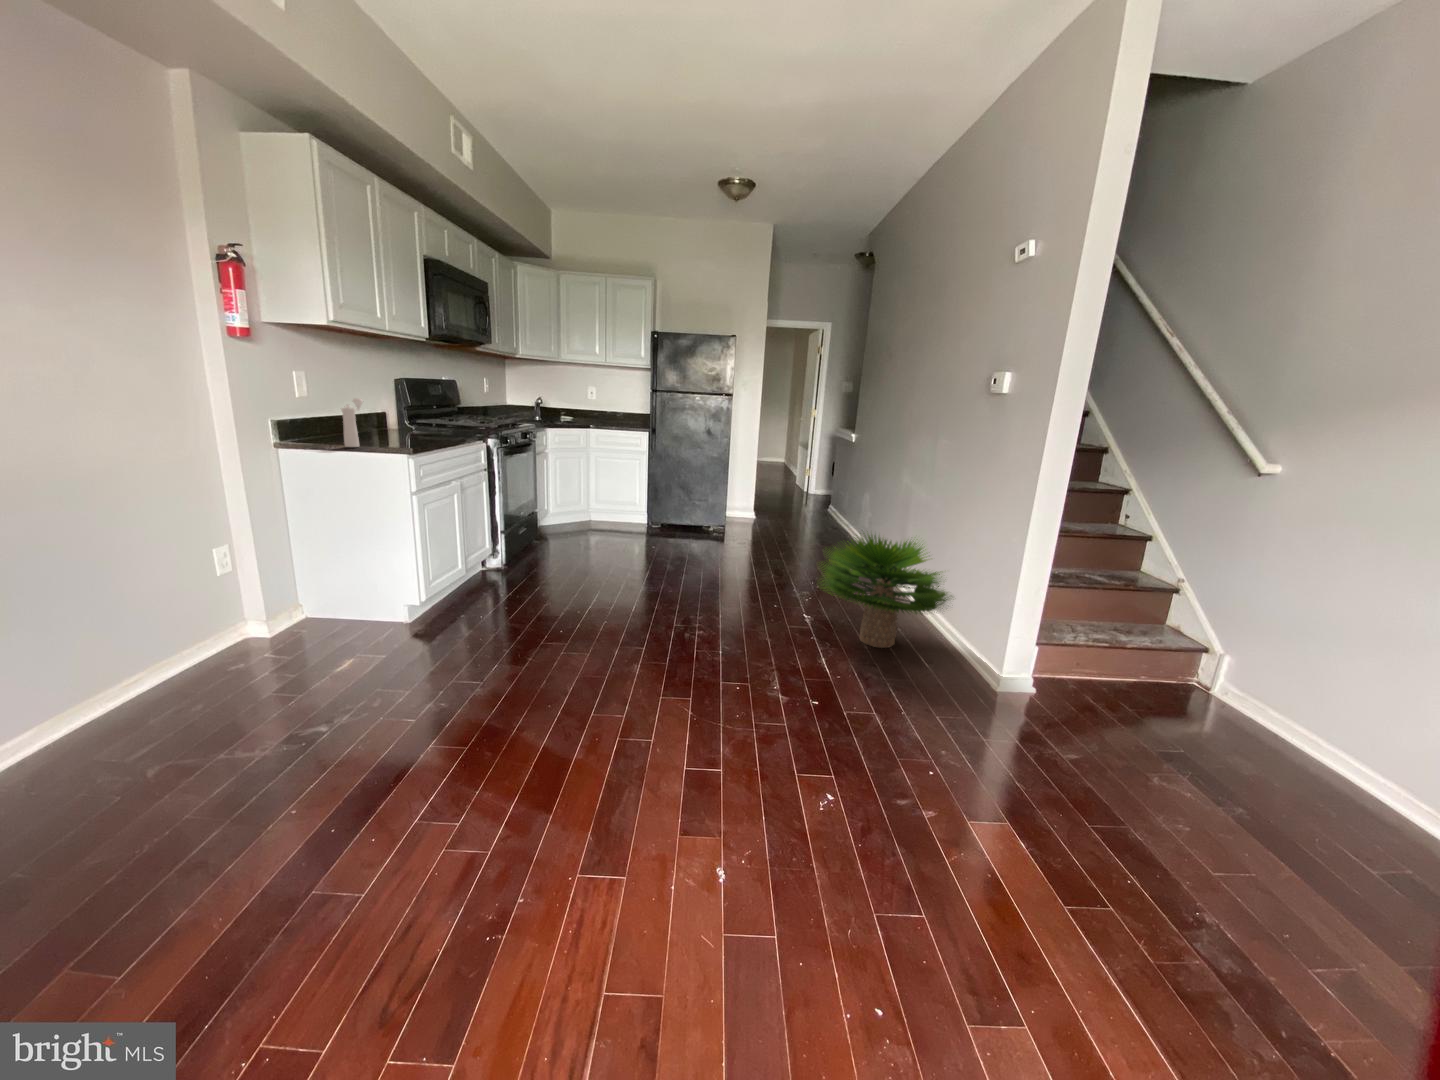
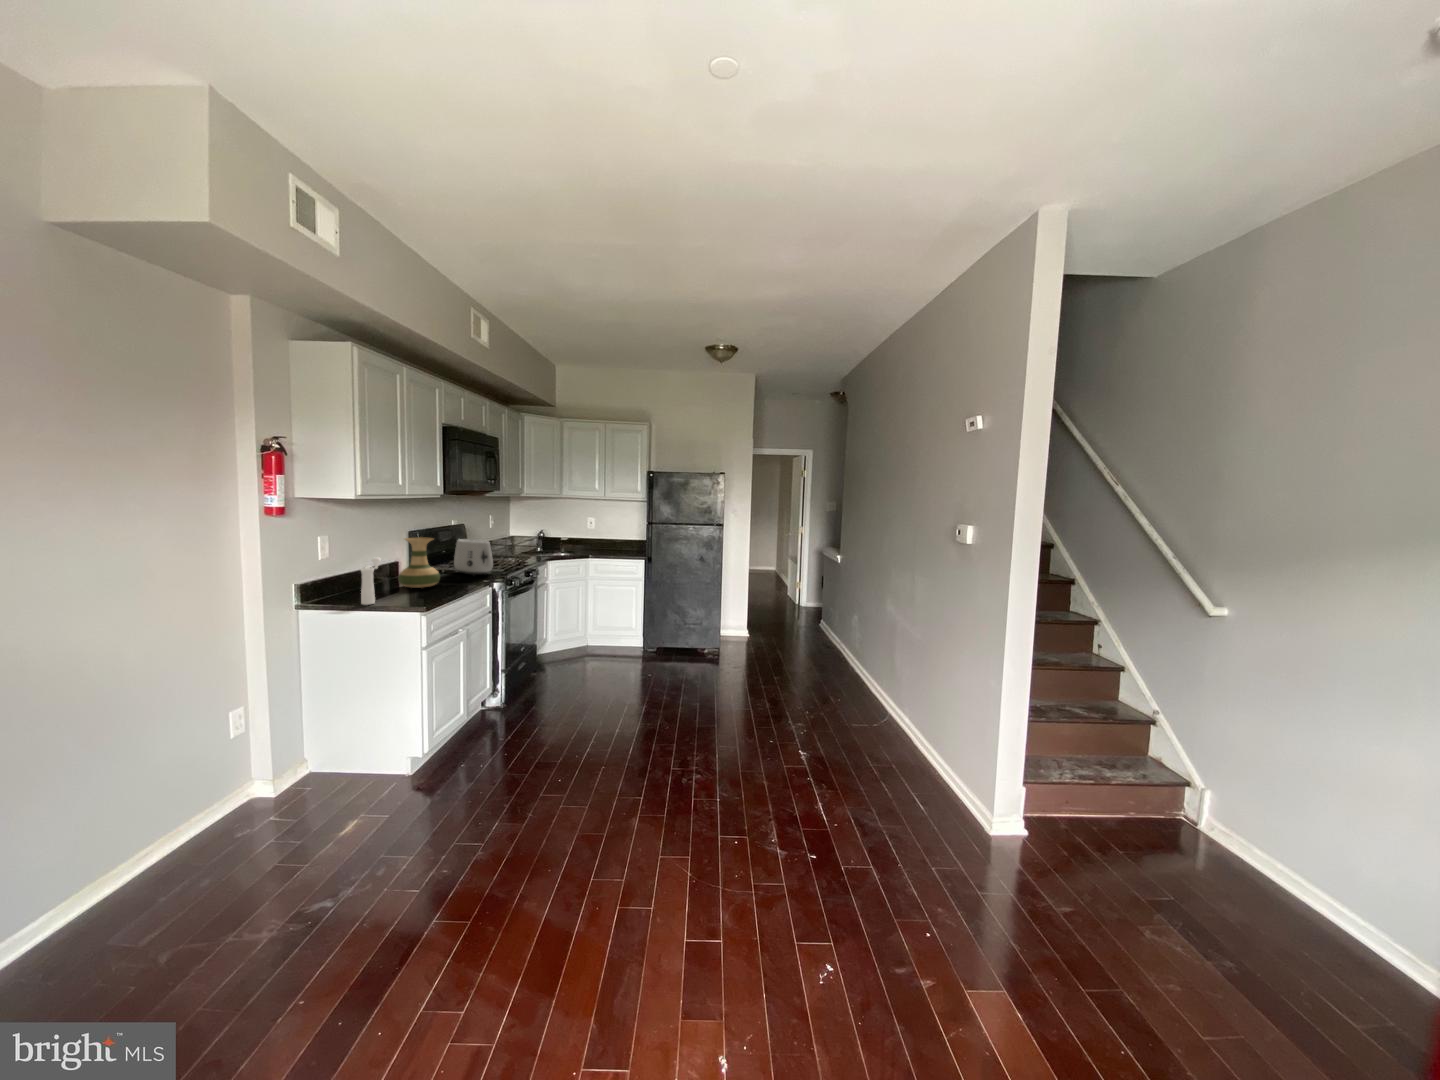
vase: none [384,383,429,438] -> present [398,537,440,588]
toaster: none [444,392,486,431] -> present [454,539,493,576]
potted plant: present [823,535,952,648] -> none [807,666,944,786]

